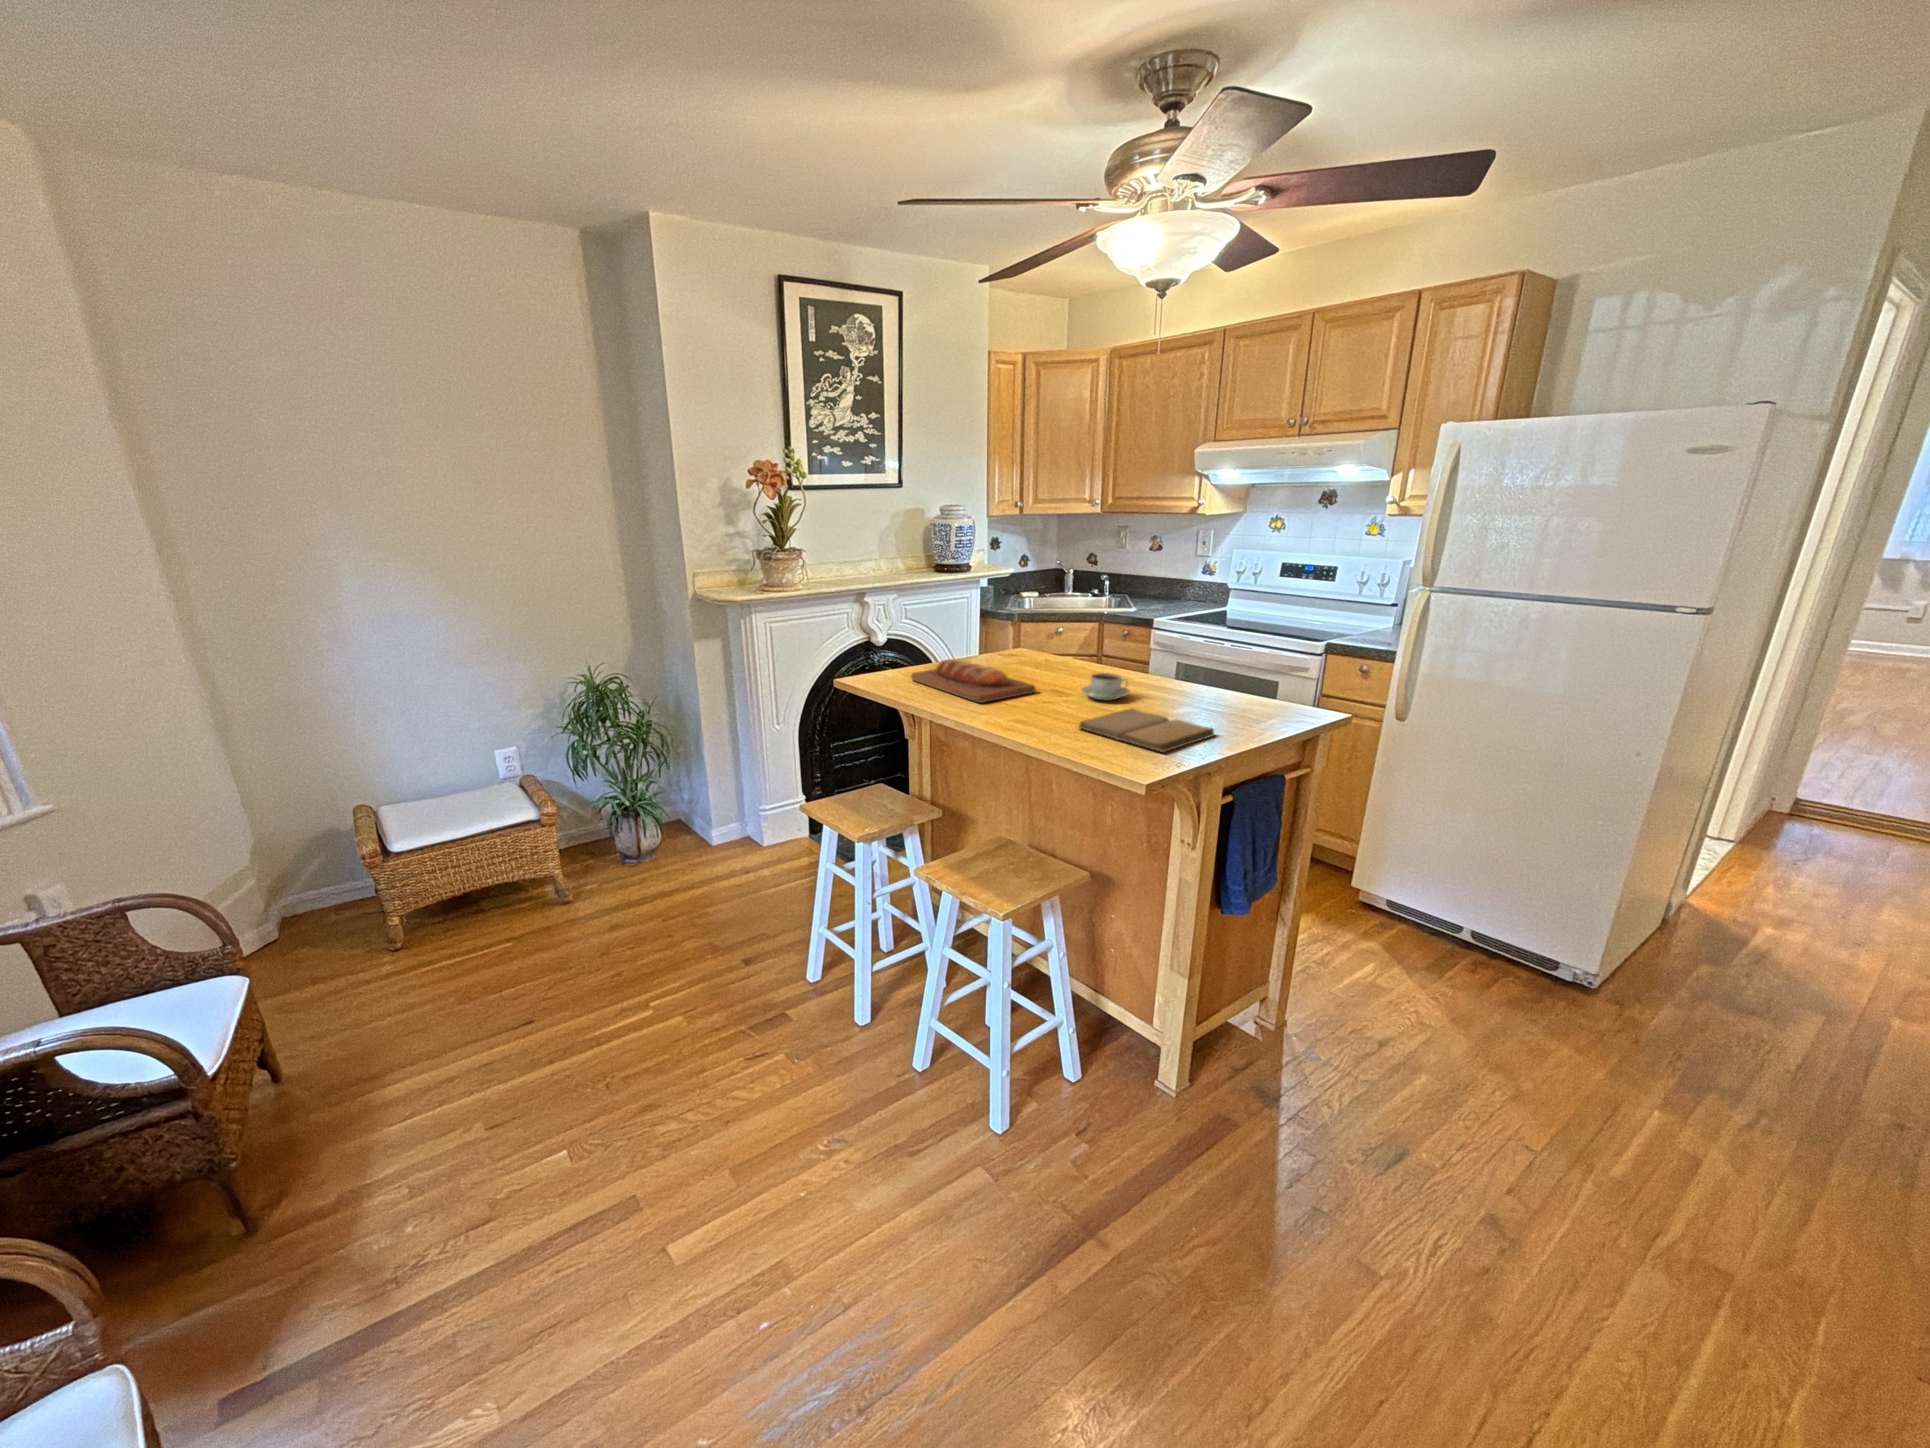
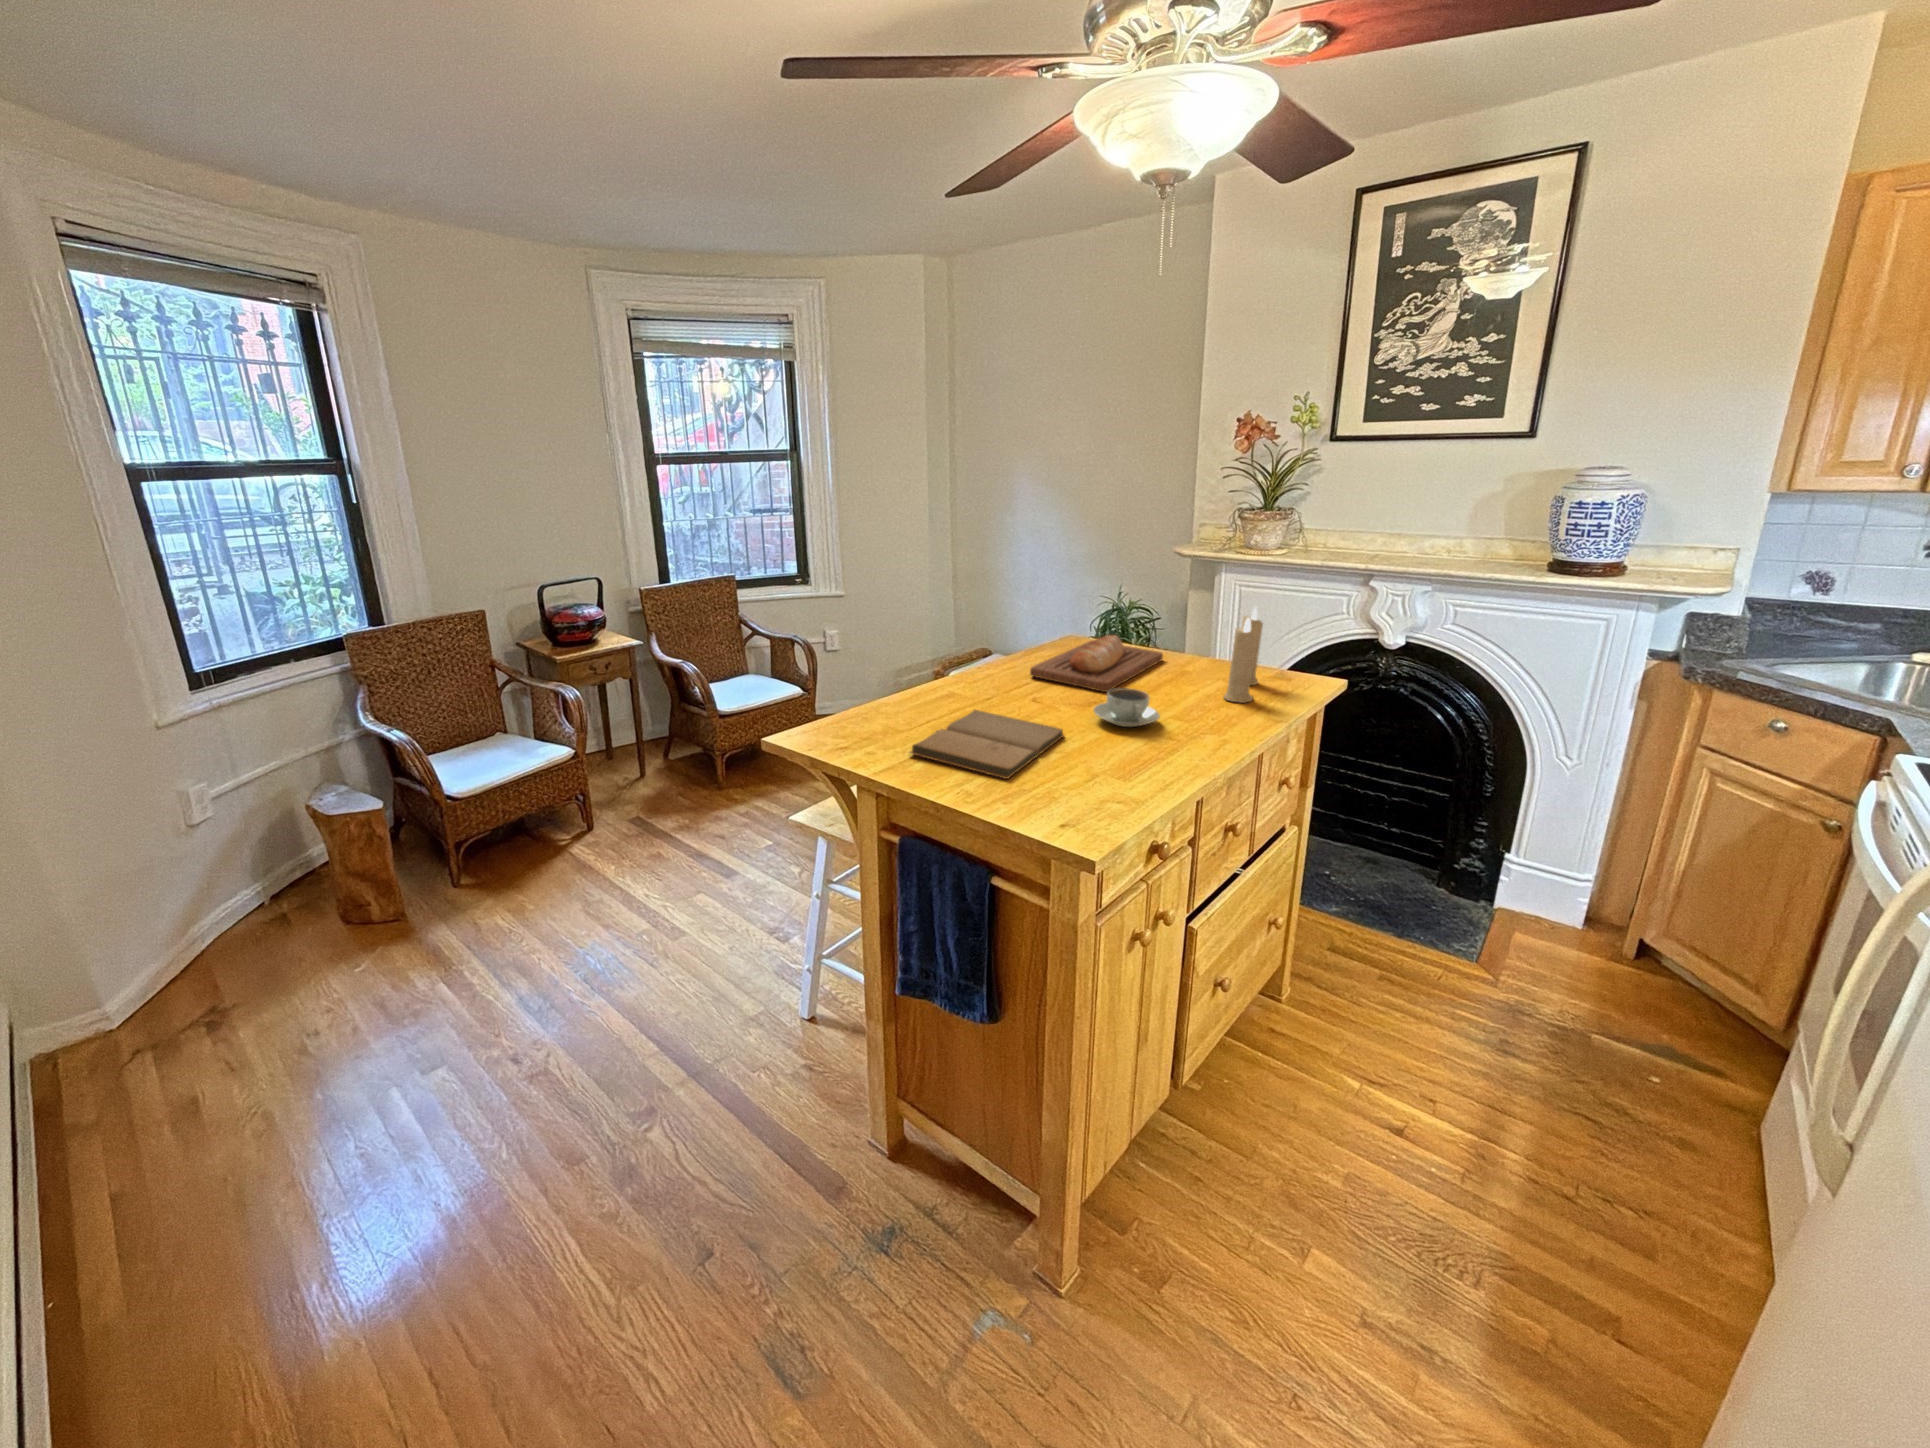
candle: none [1023,605,1080,673] -> present [1224,607,1263,703]

